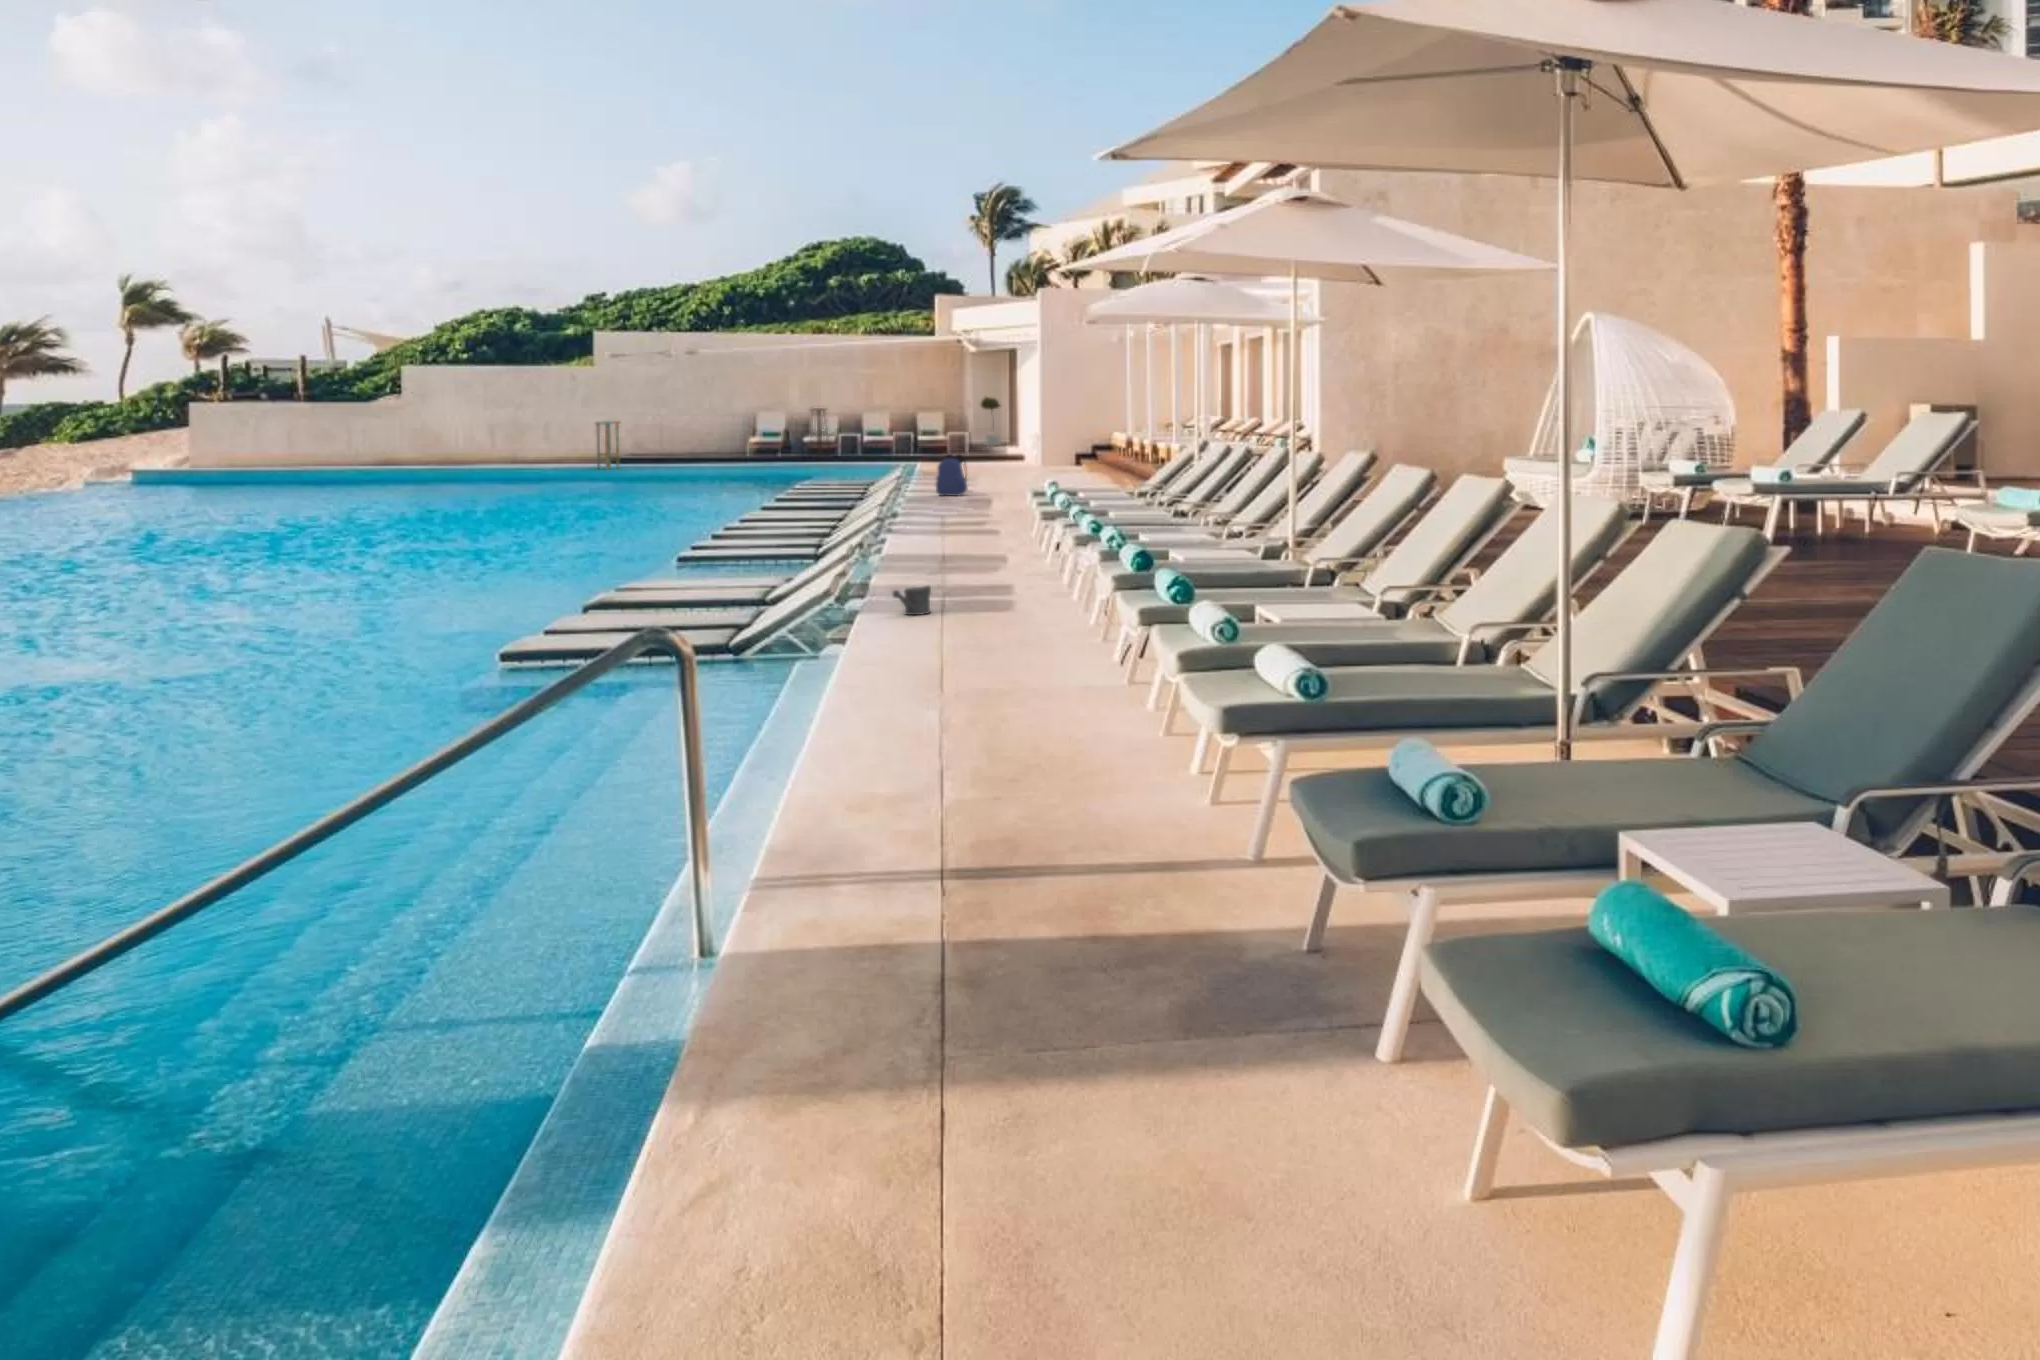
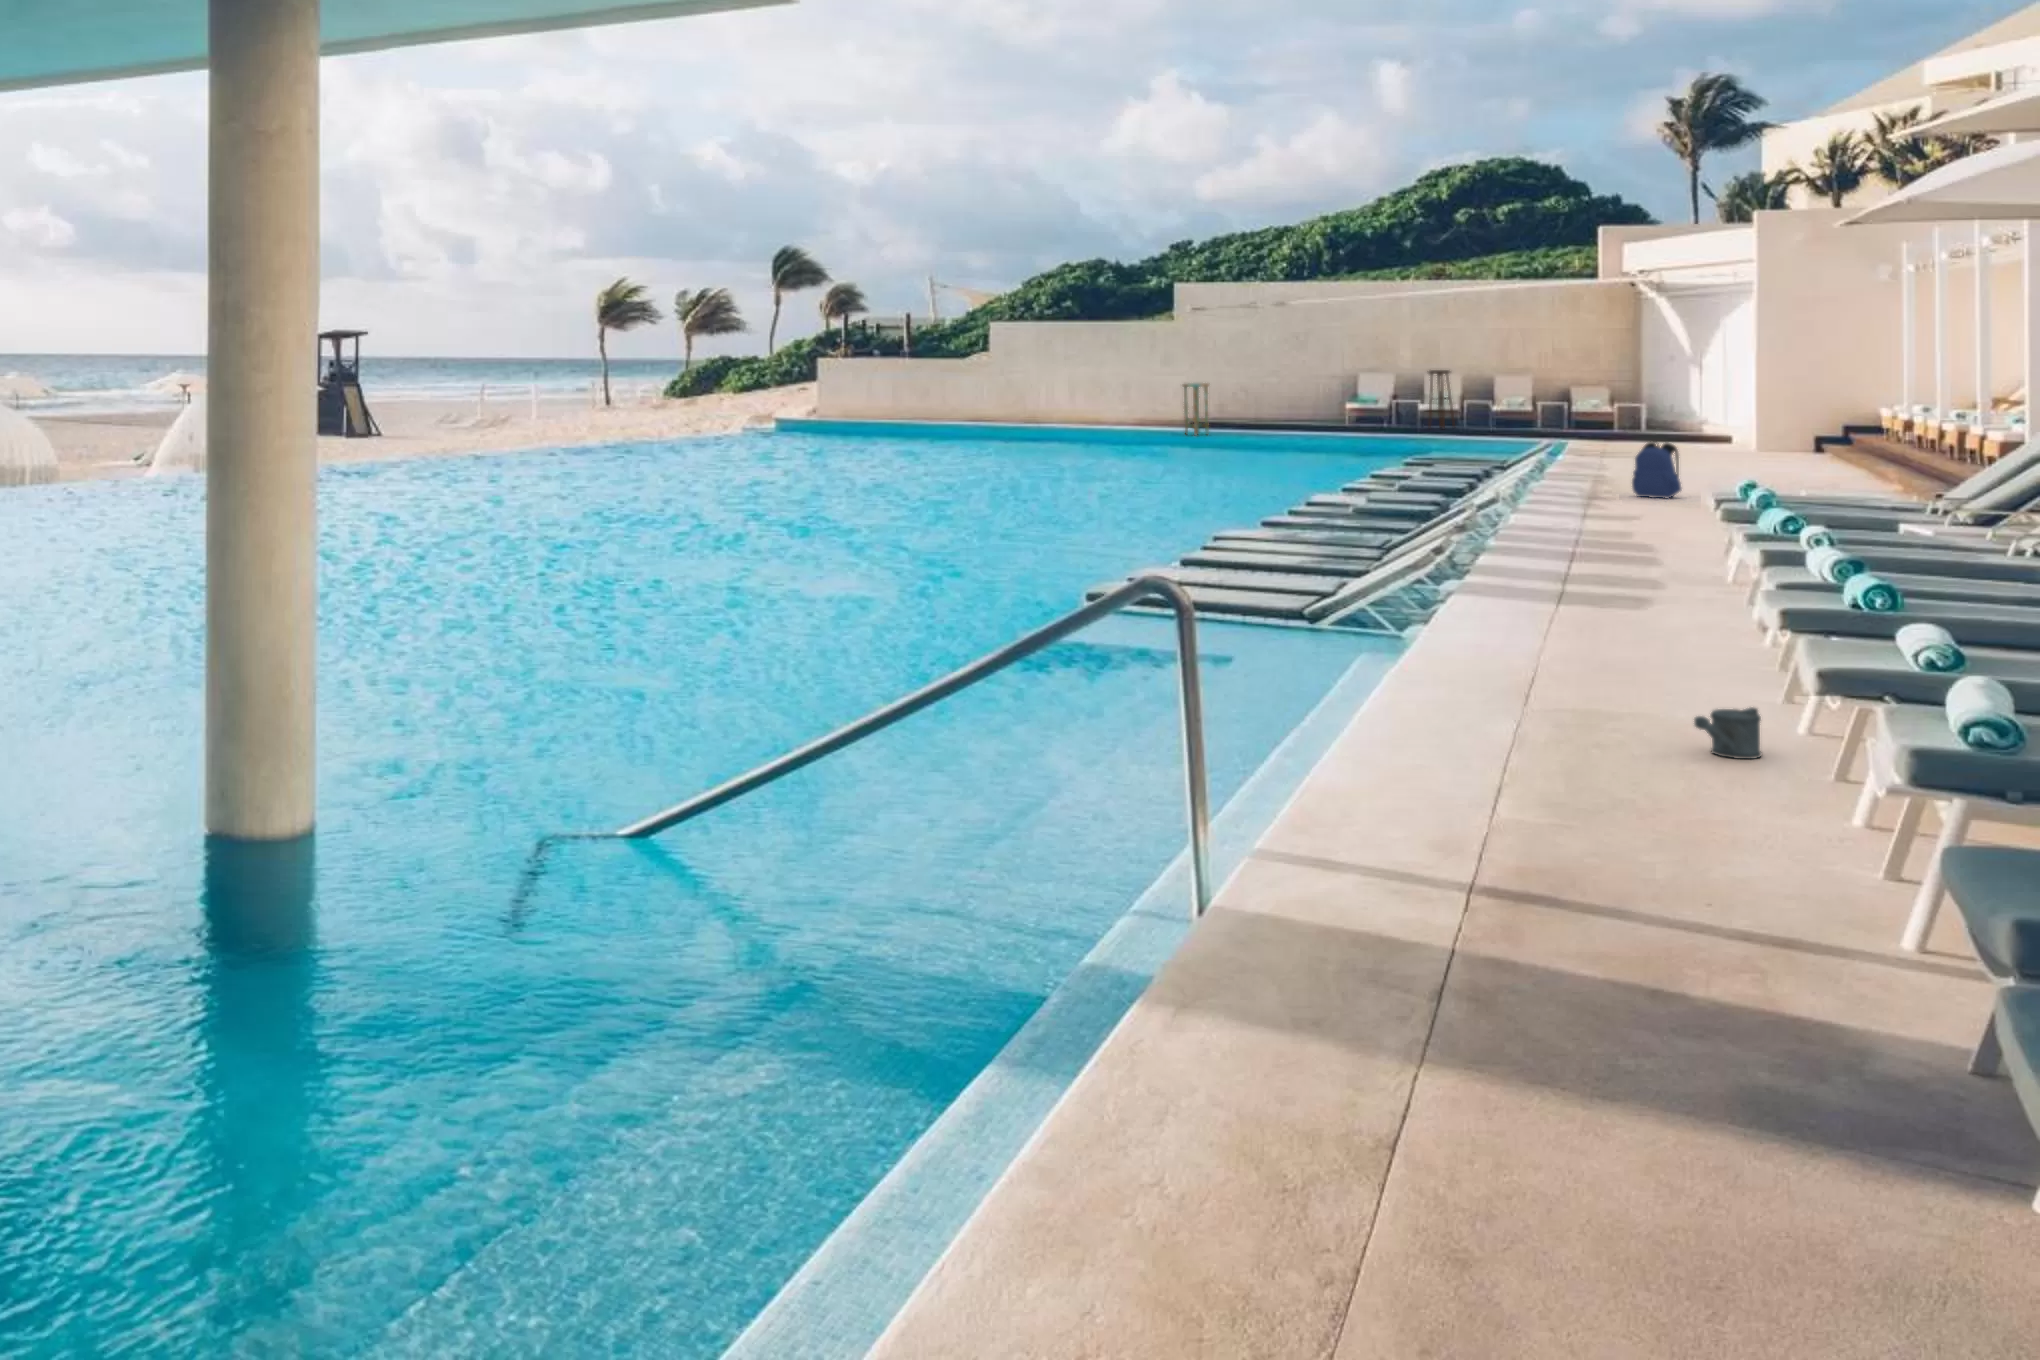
potted tree: present [981,396,1000,446] -> none [1652,355,1683,418]

